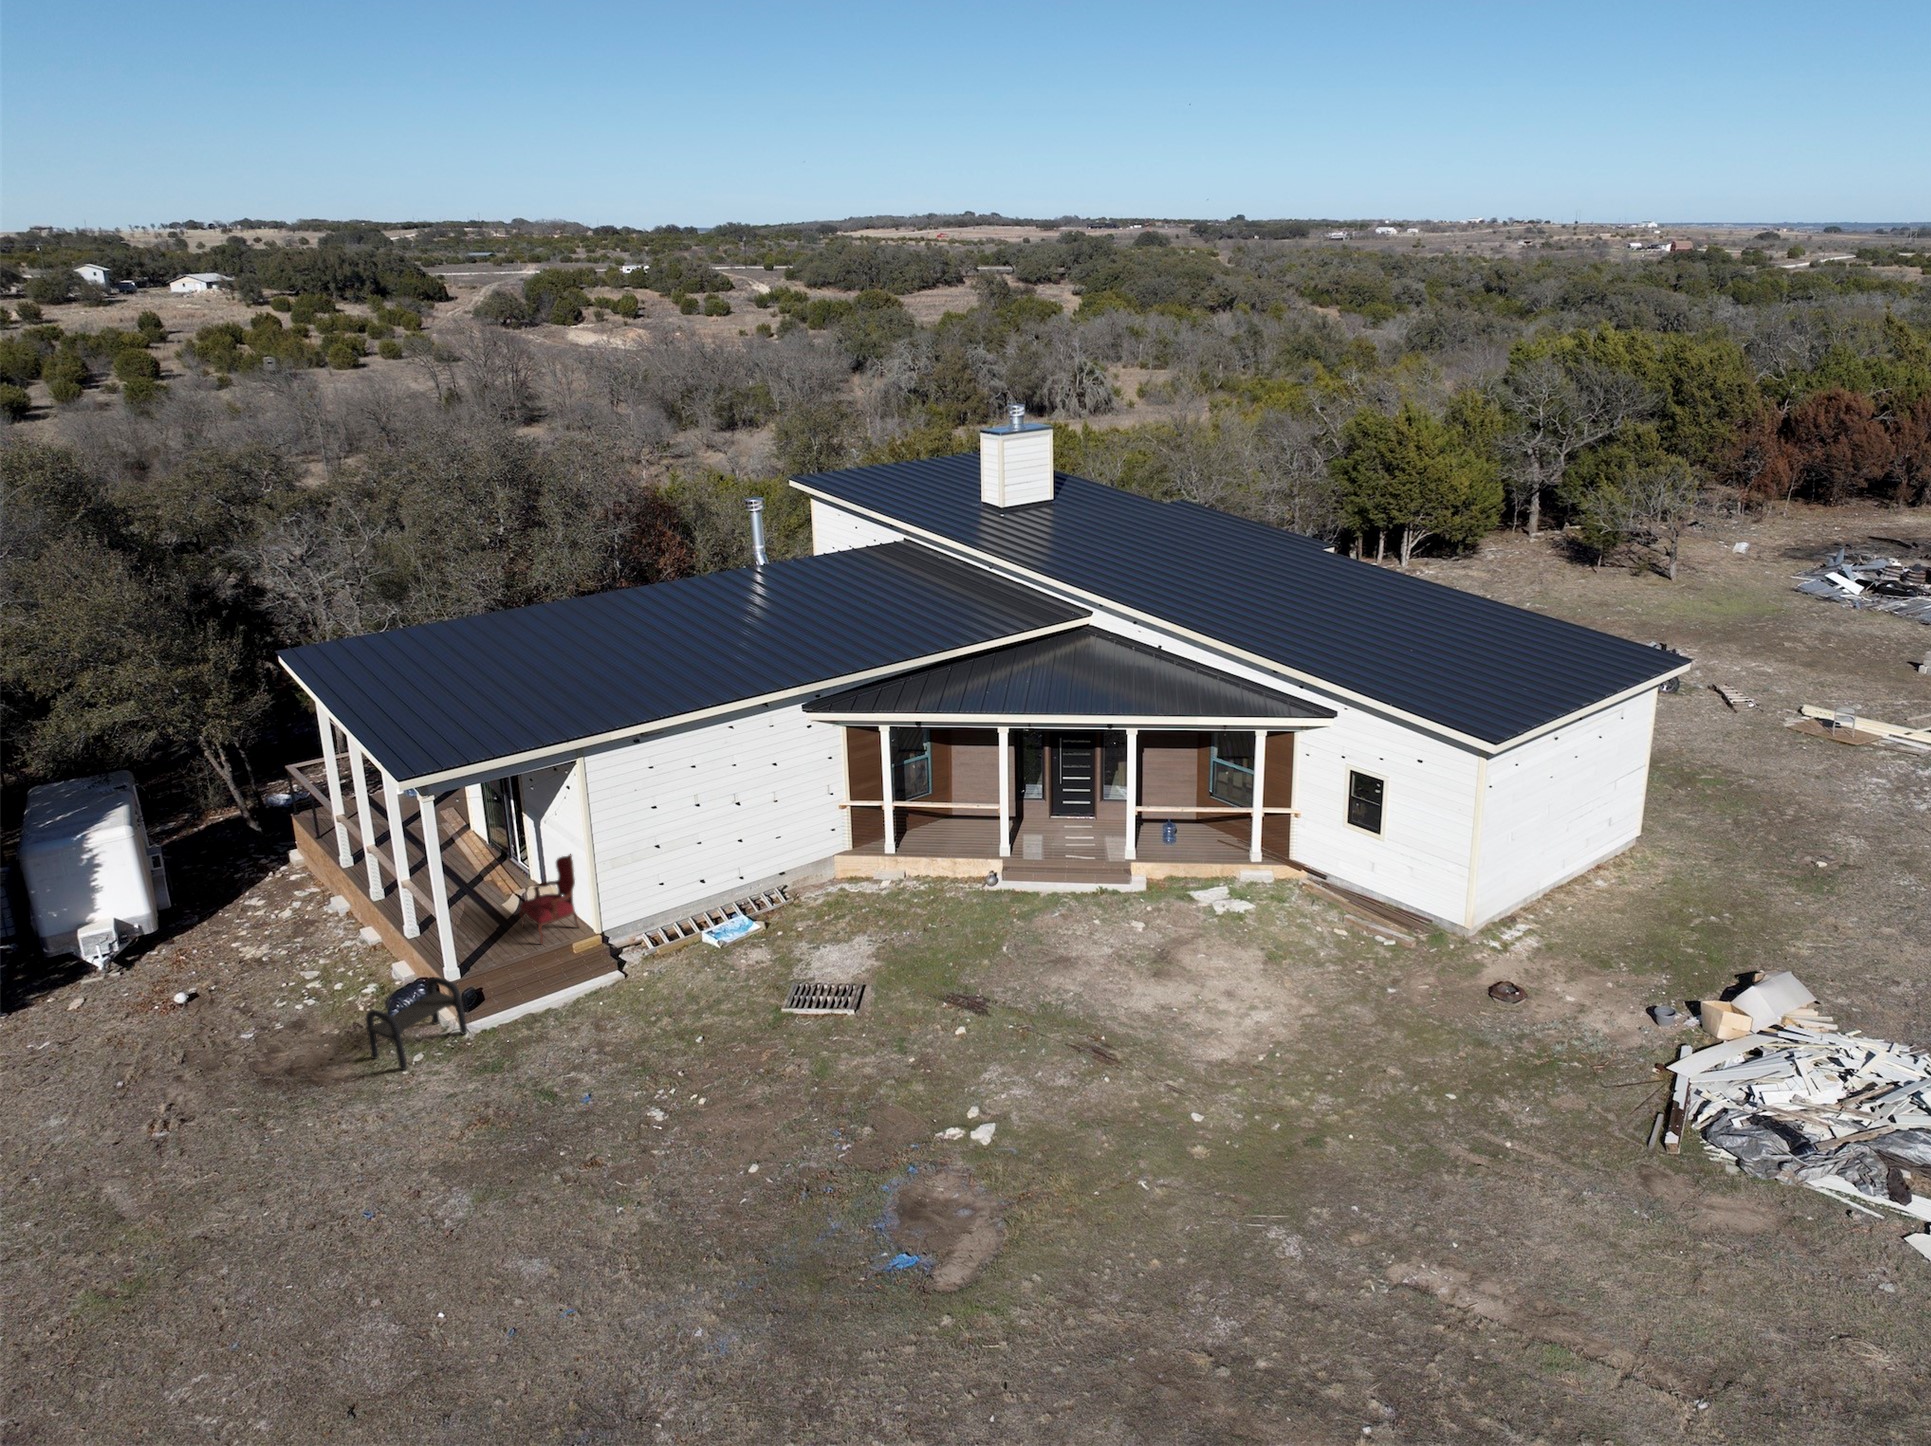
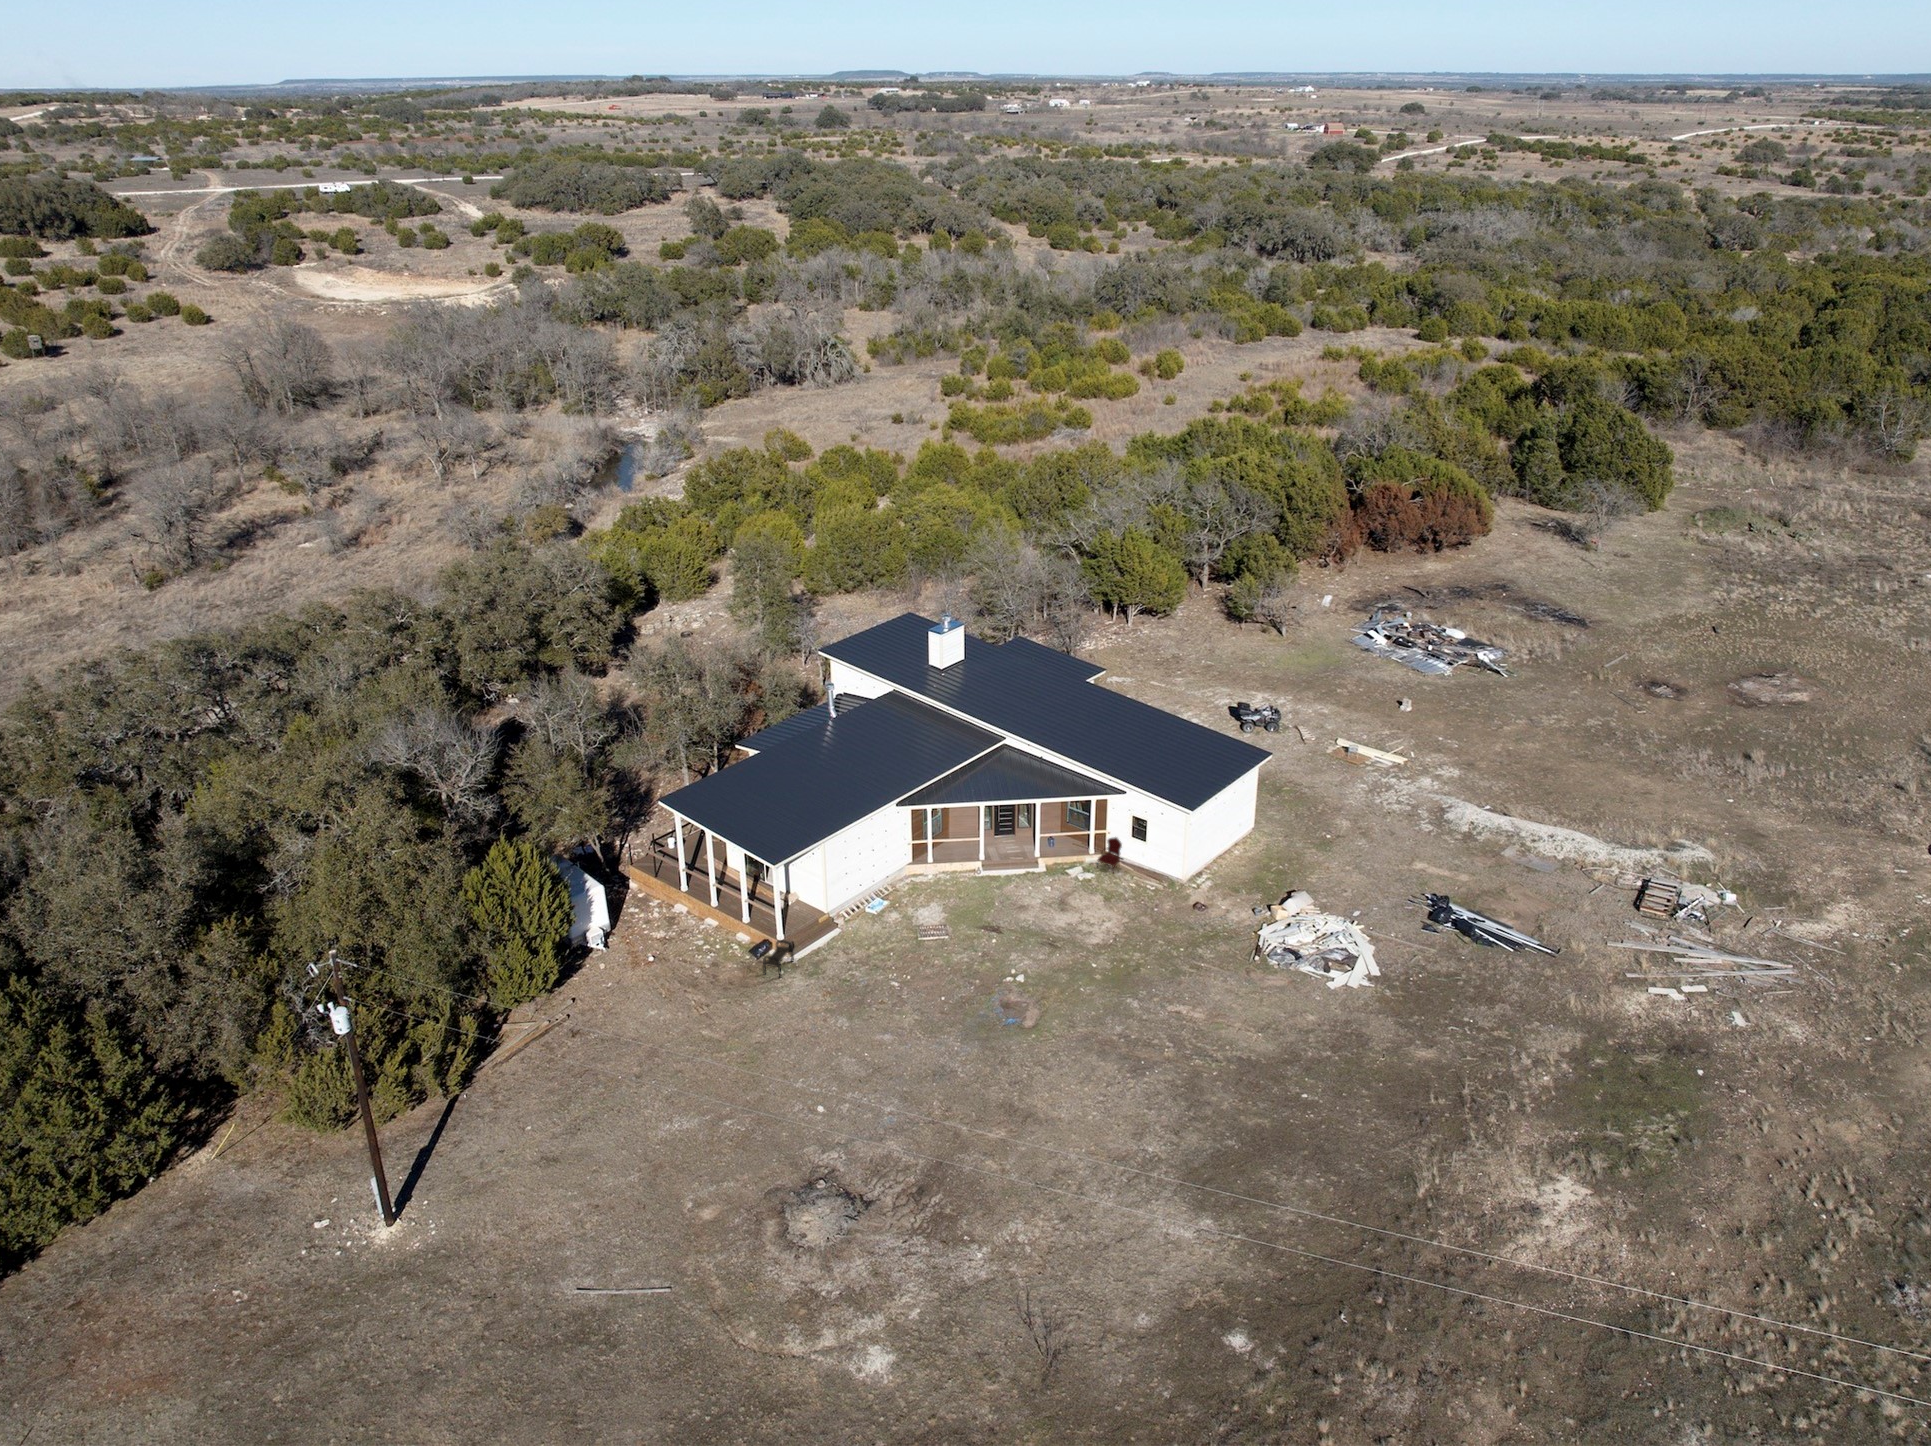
armchair: present [519,854,579,943] -> present [1097,837,1122,867]

